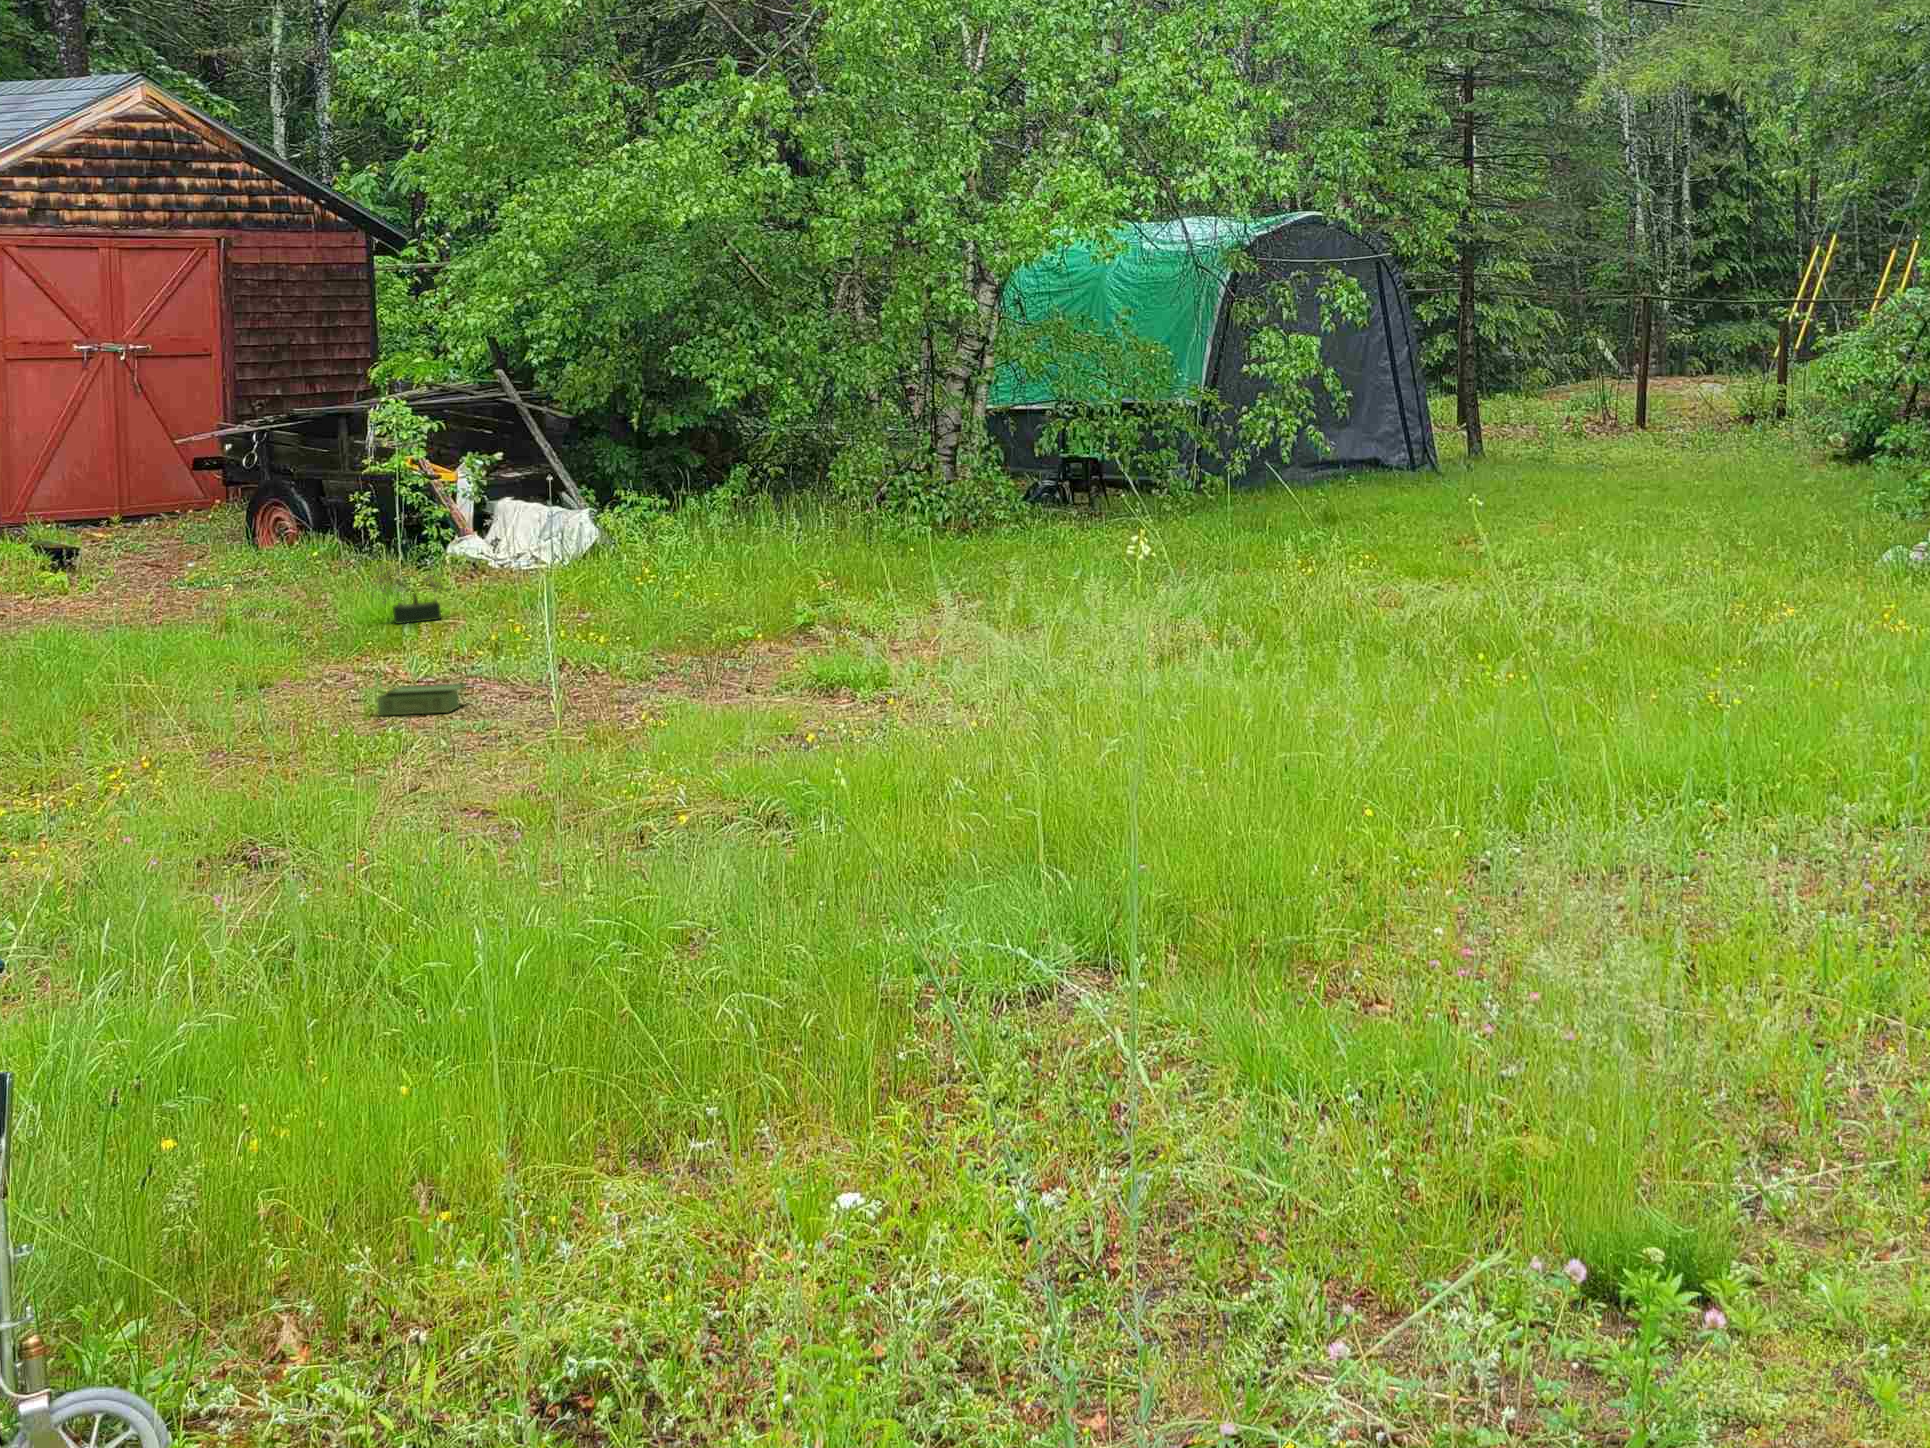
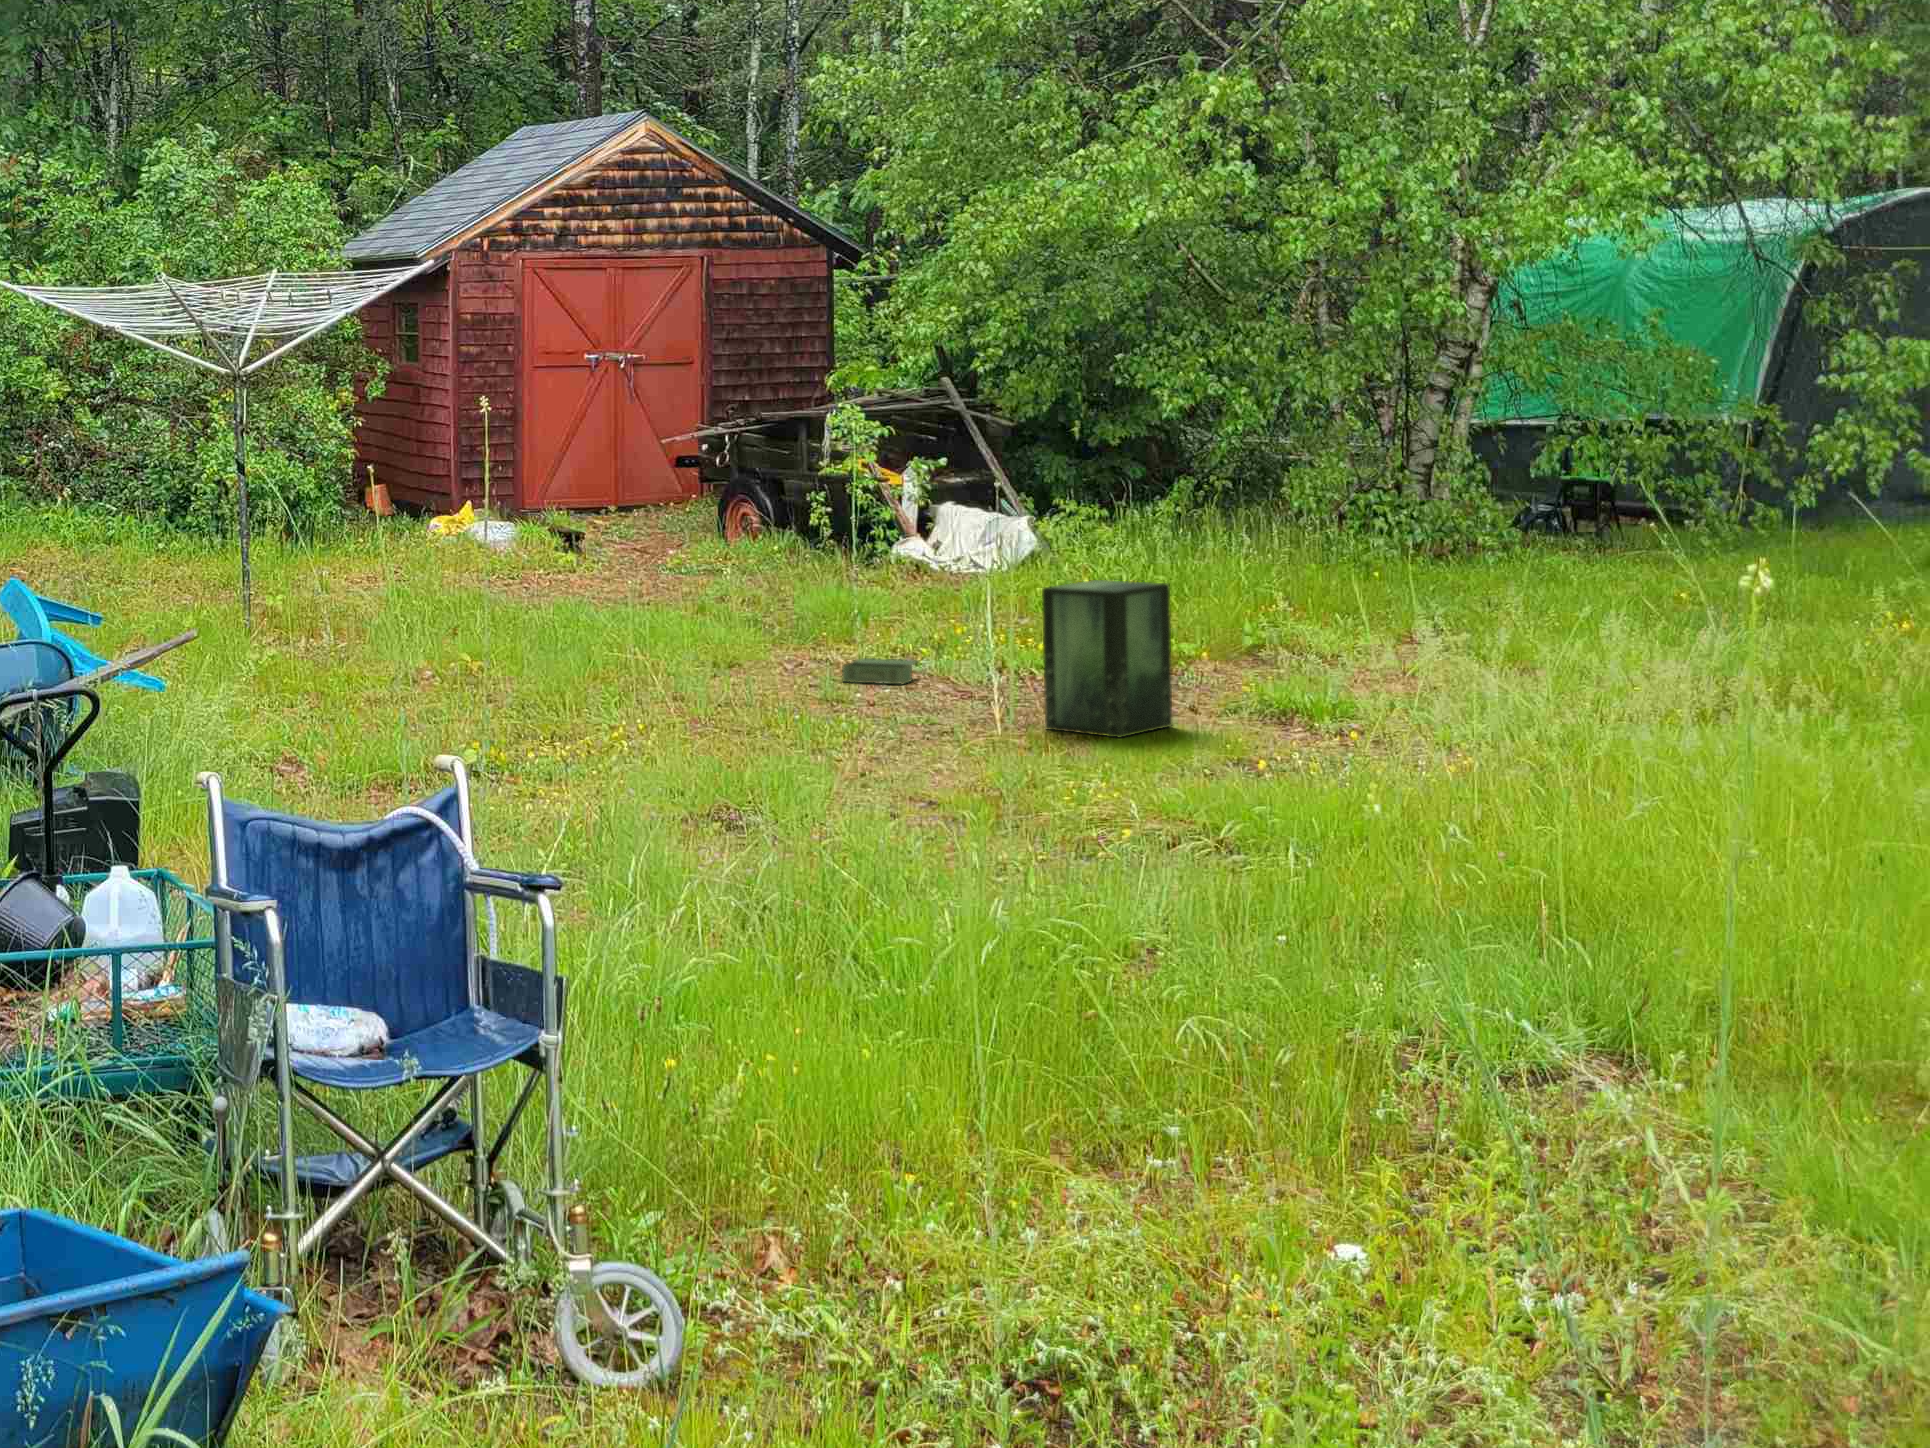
decorative plant: present [377,564,449,624] -> none [830,556,899,612]
storage box: none [592,592,736,757] -> present [1042,580,1172,738]

